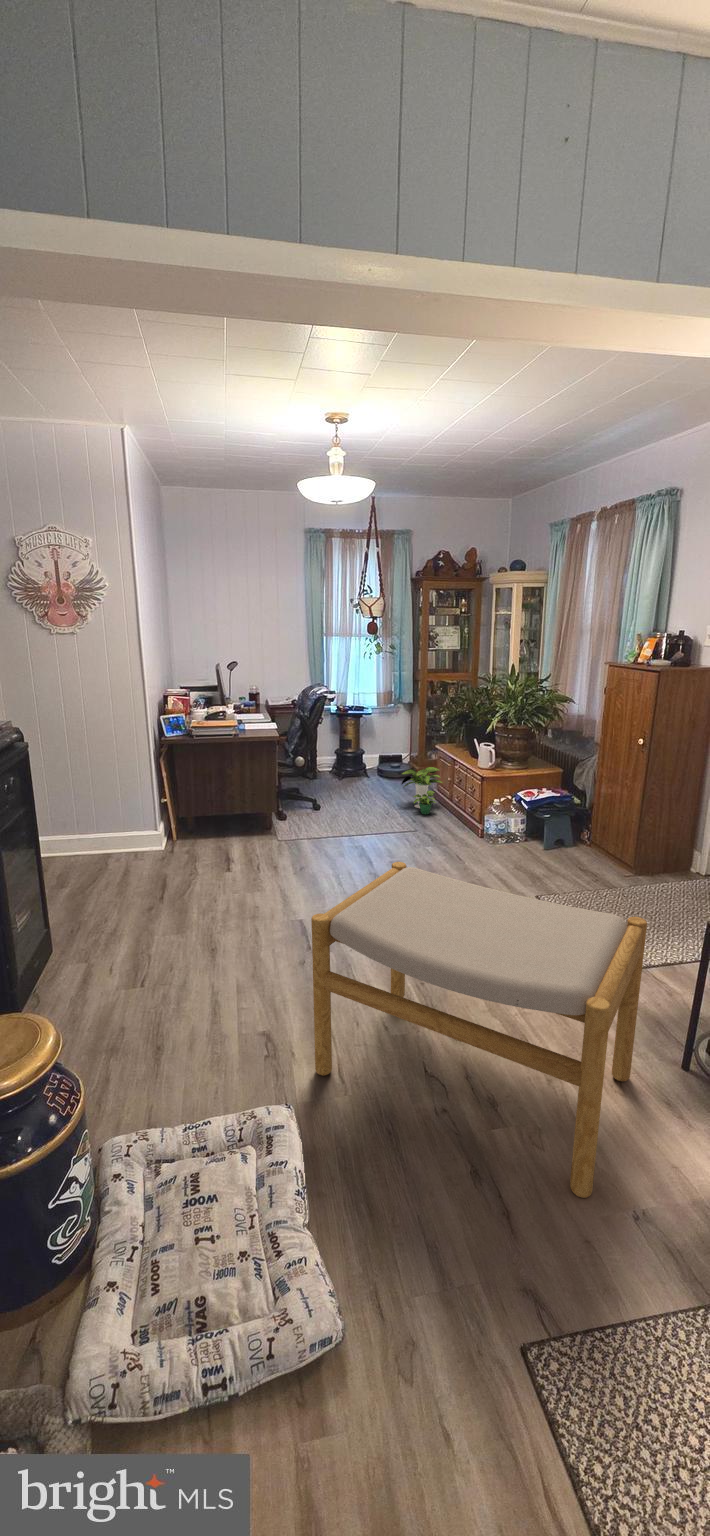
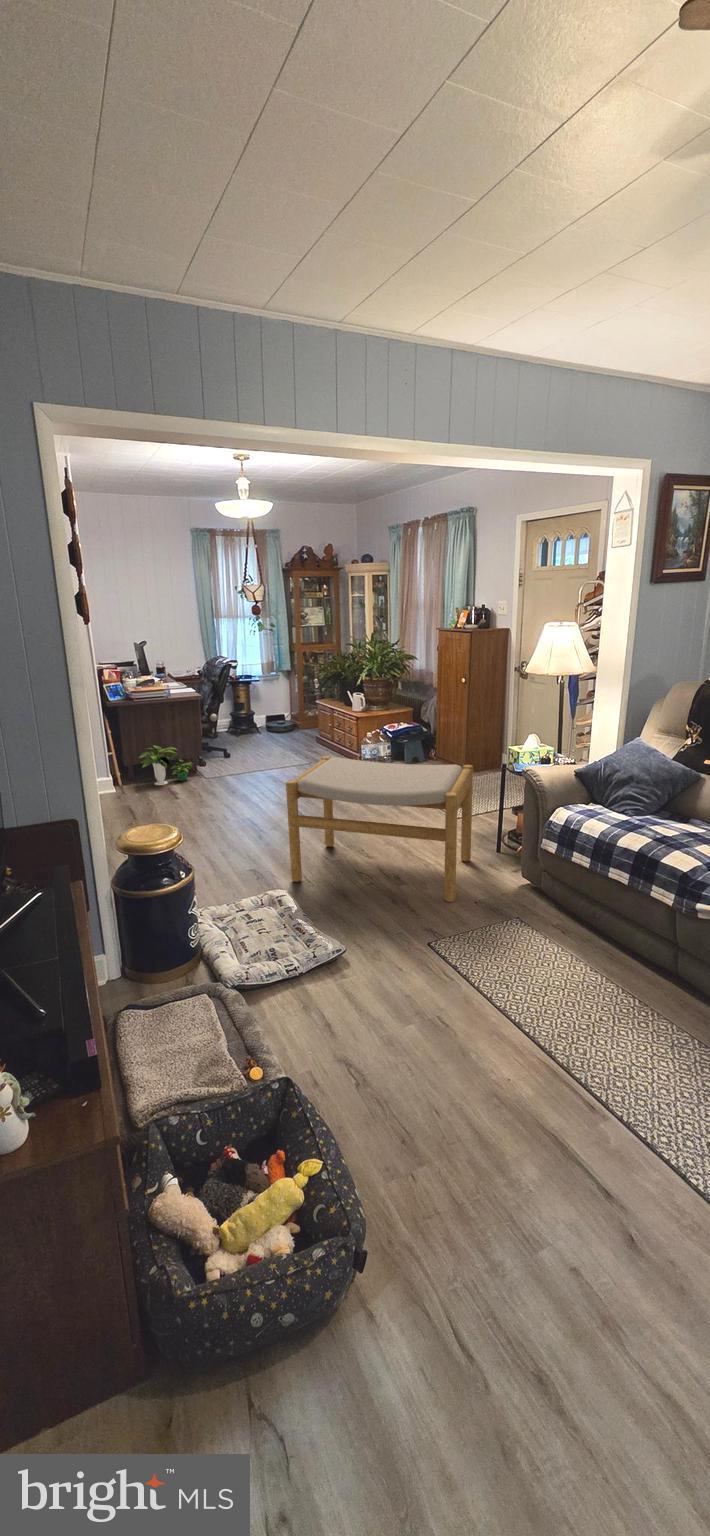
potted plant: present [402,767,443,814] -> present [139,745,193,785]

